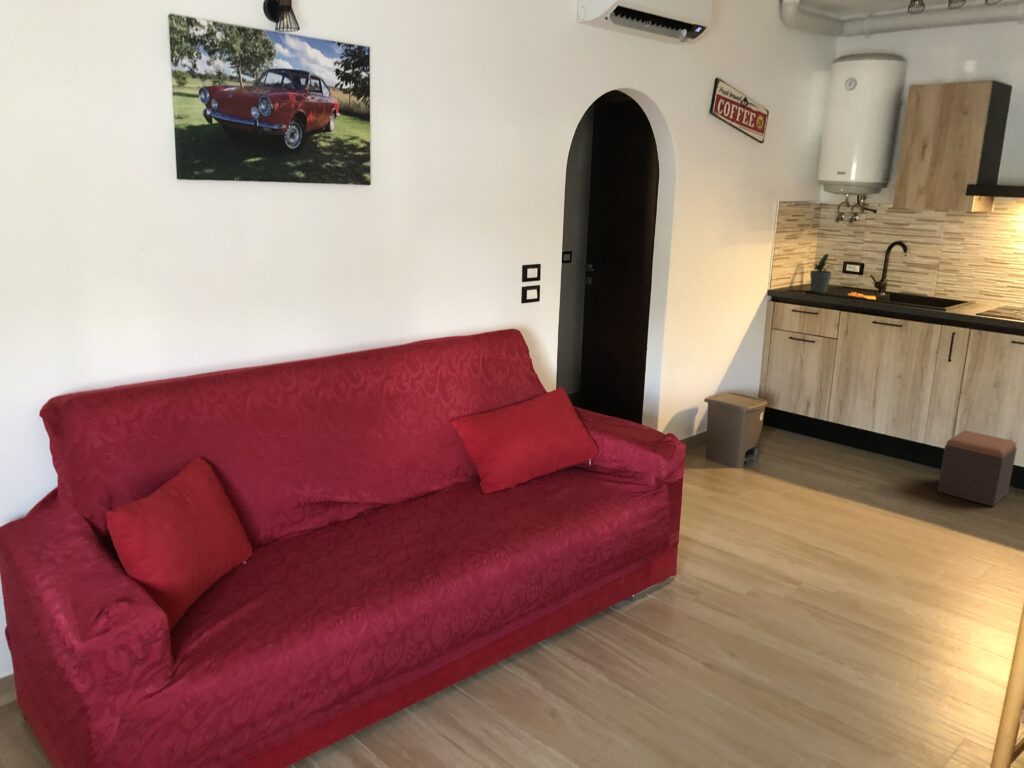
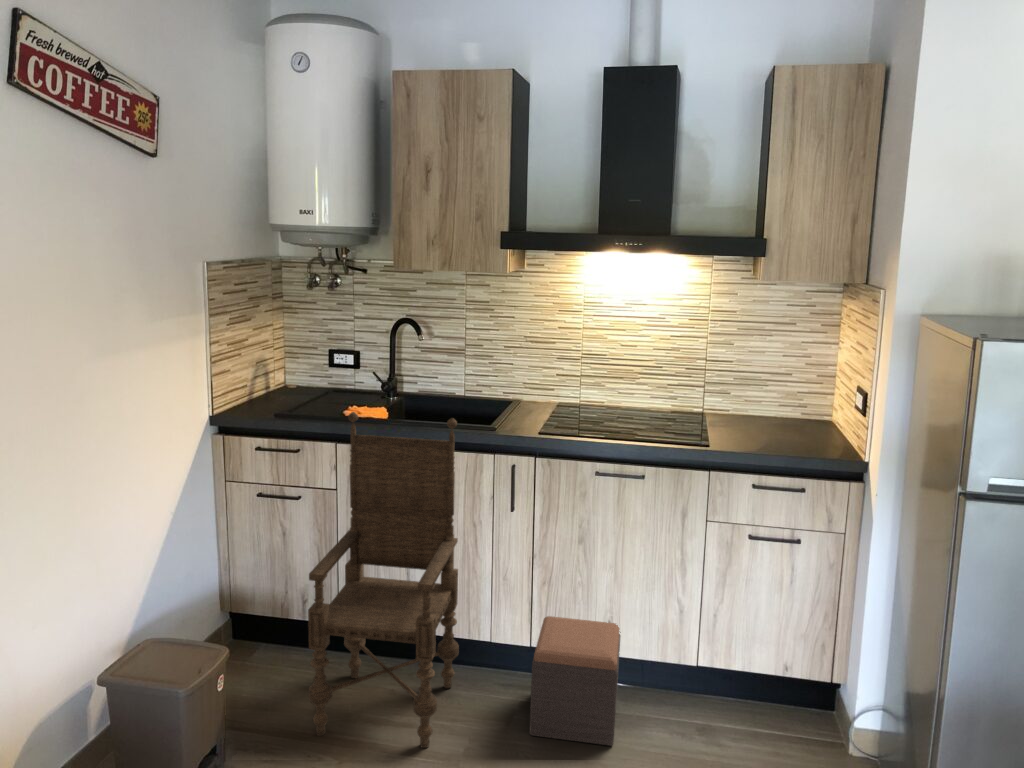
potted plant: present [810,254,833,293] -> none [269,345,319,409]
armchair: none [804,290,919,481] -> present [308,412,459,748]

